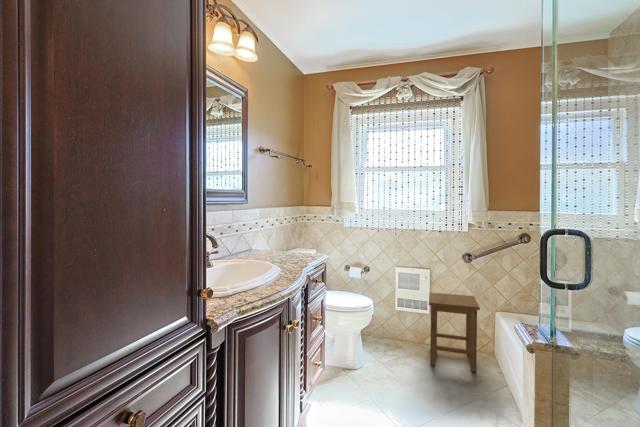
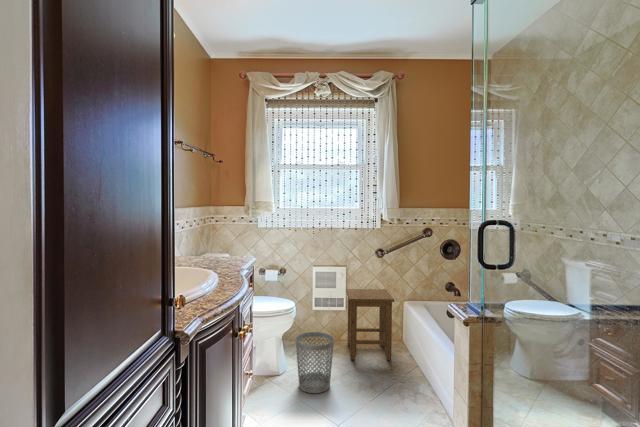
wastebasket: none [368,332,407,394] -> present [296,332,334,393]

